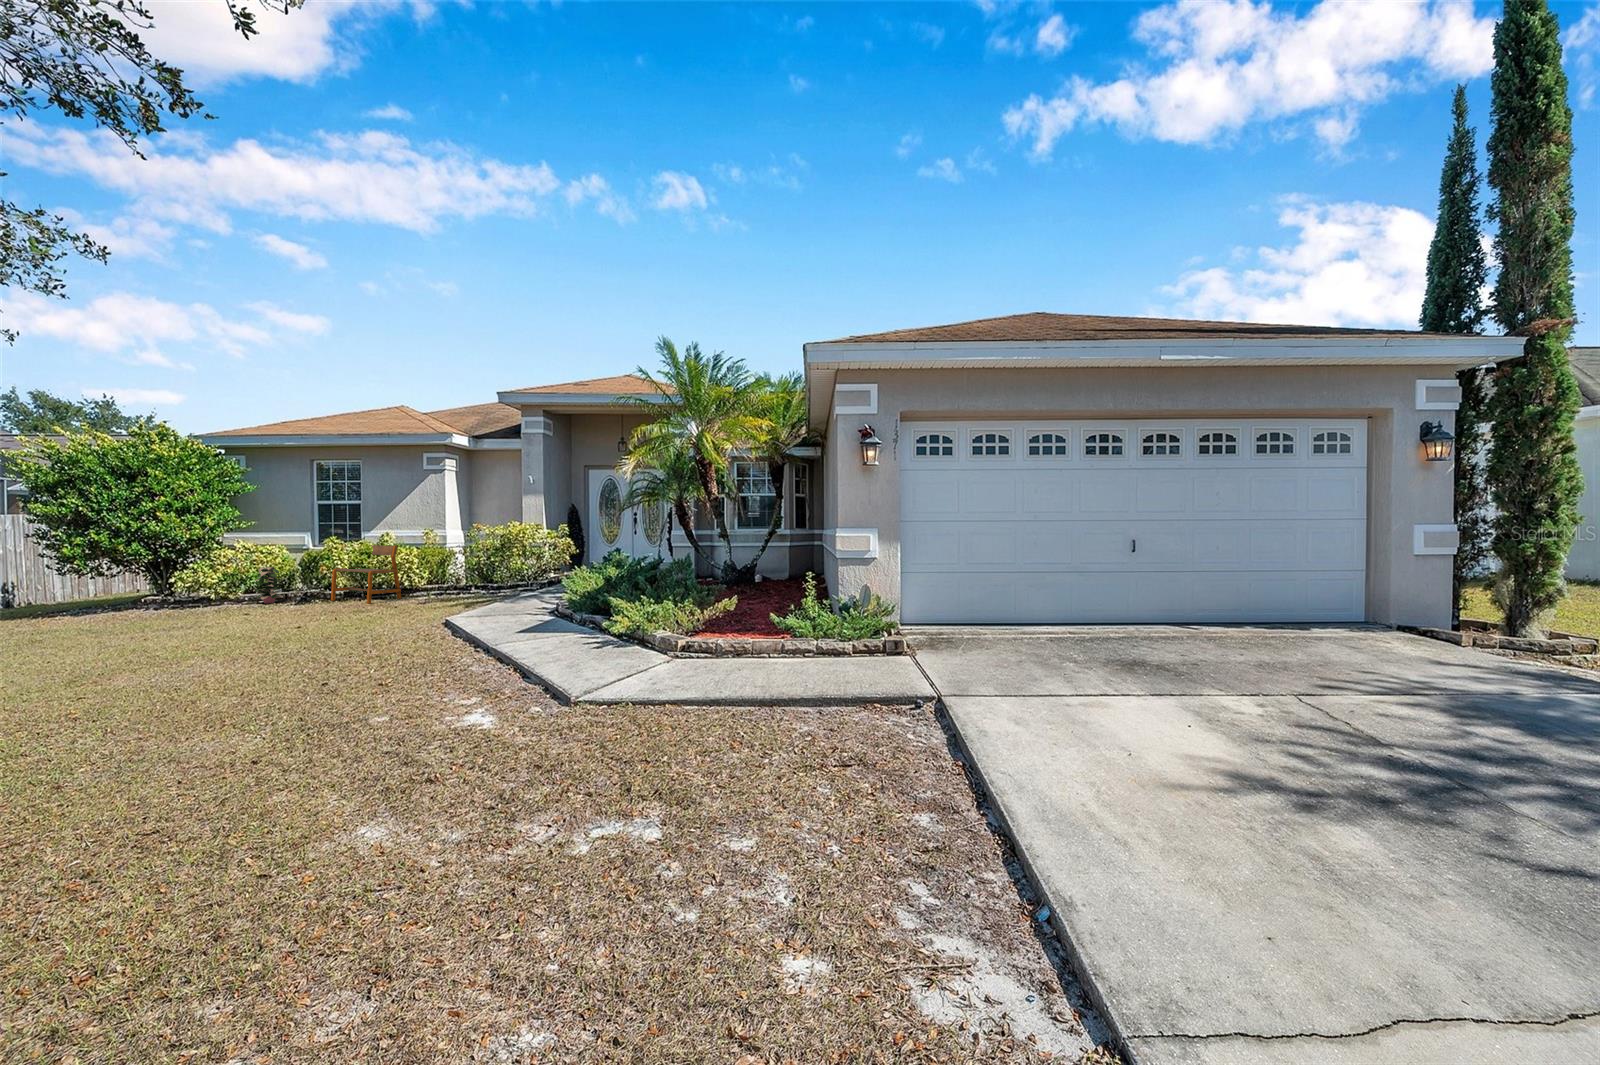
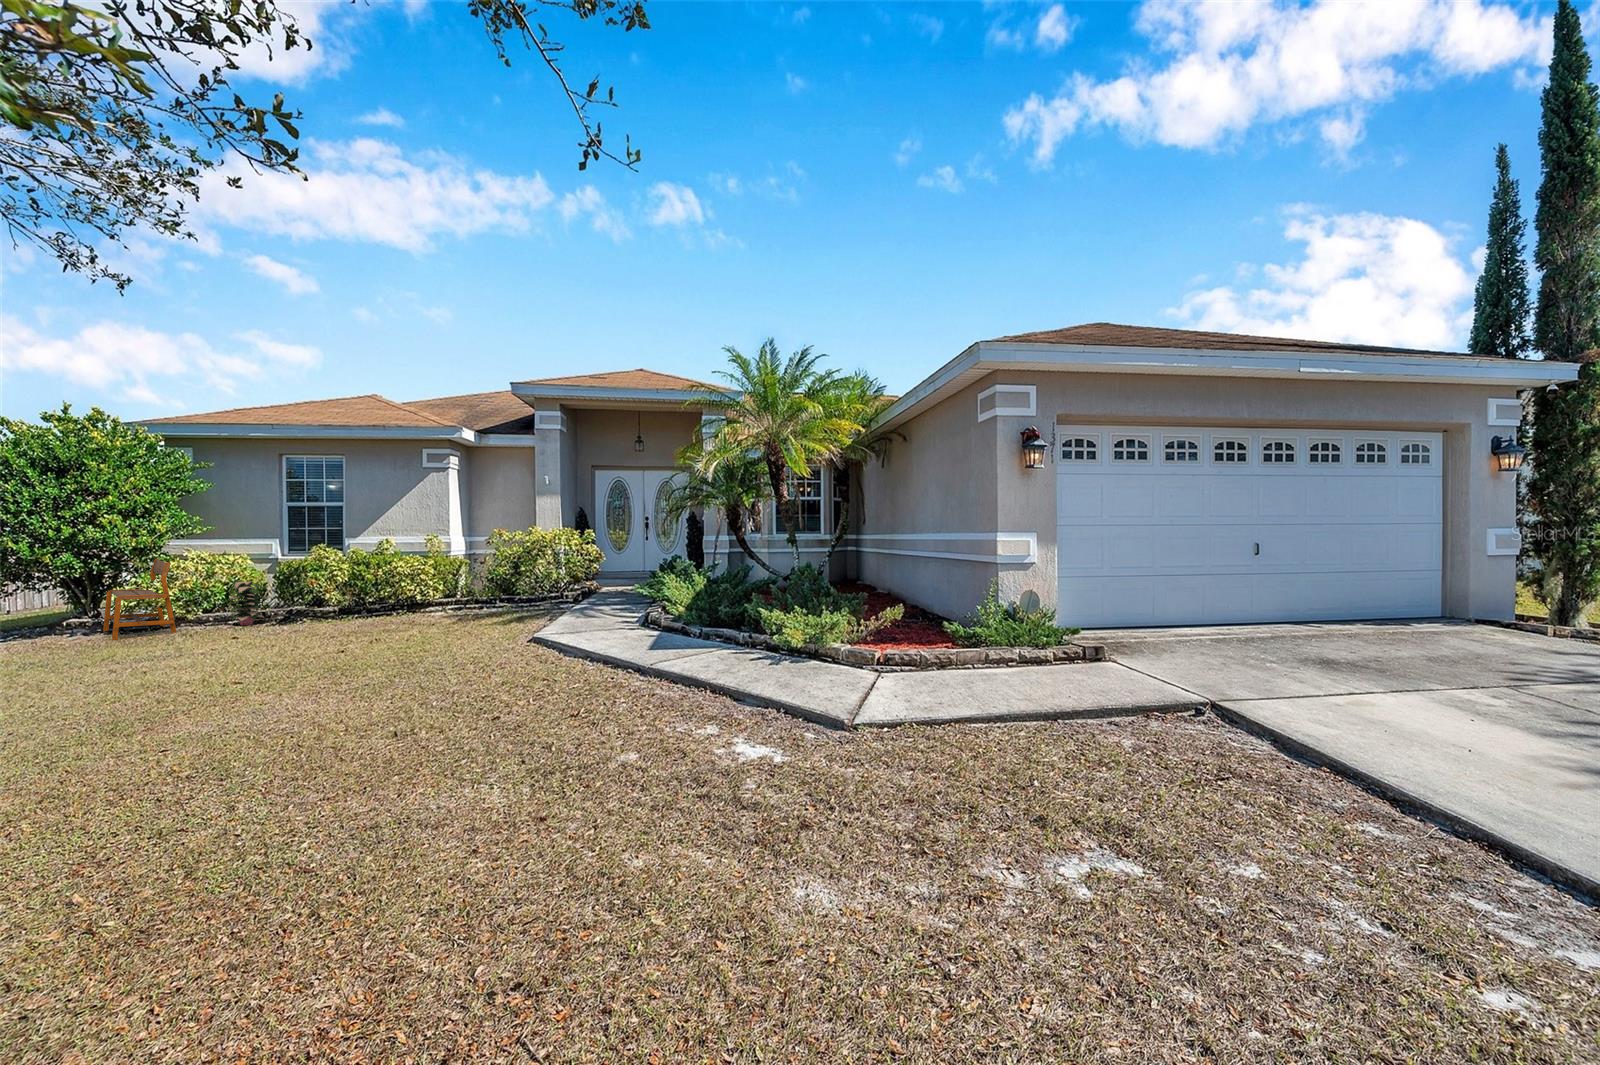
bench: present [331,545,401,604] -> present [103,559,177,640]

